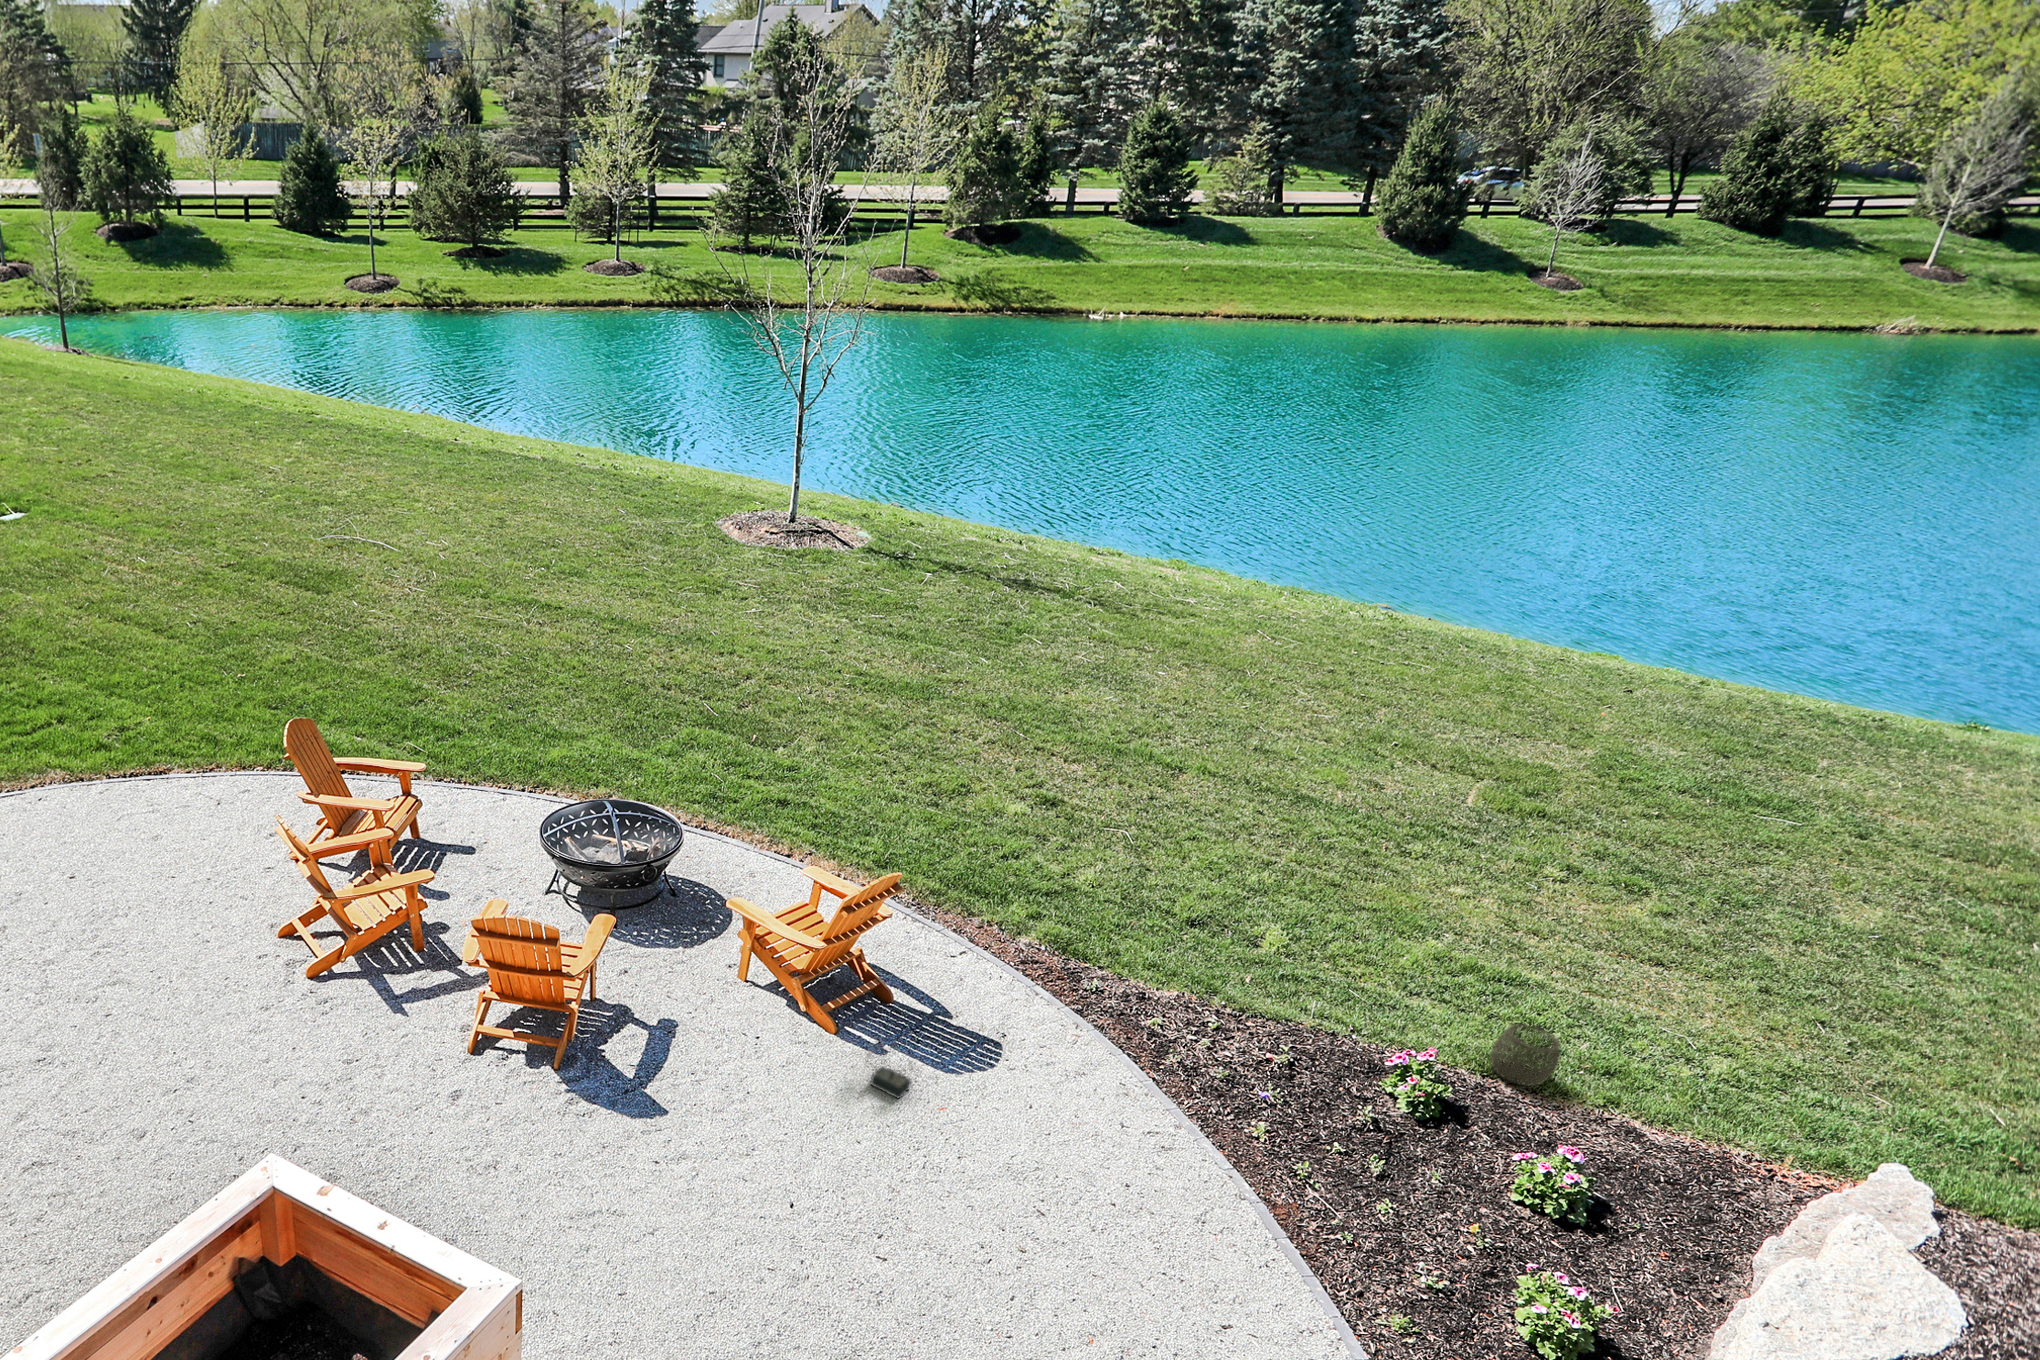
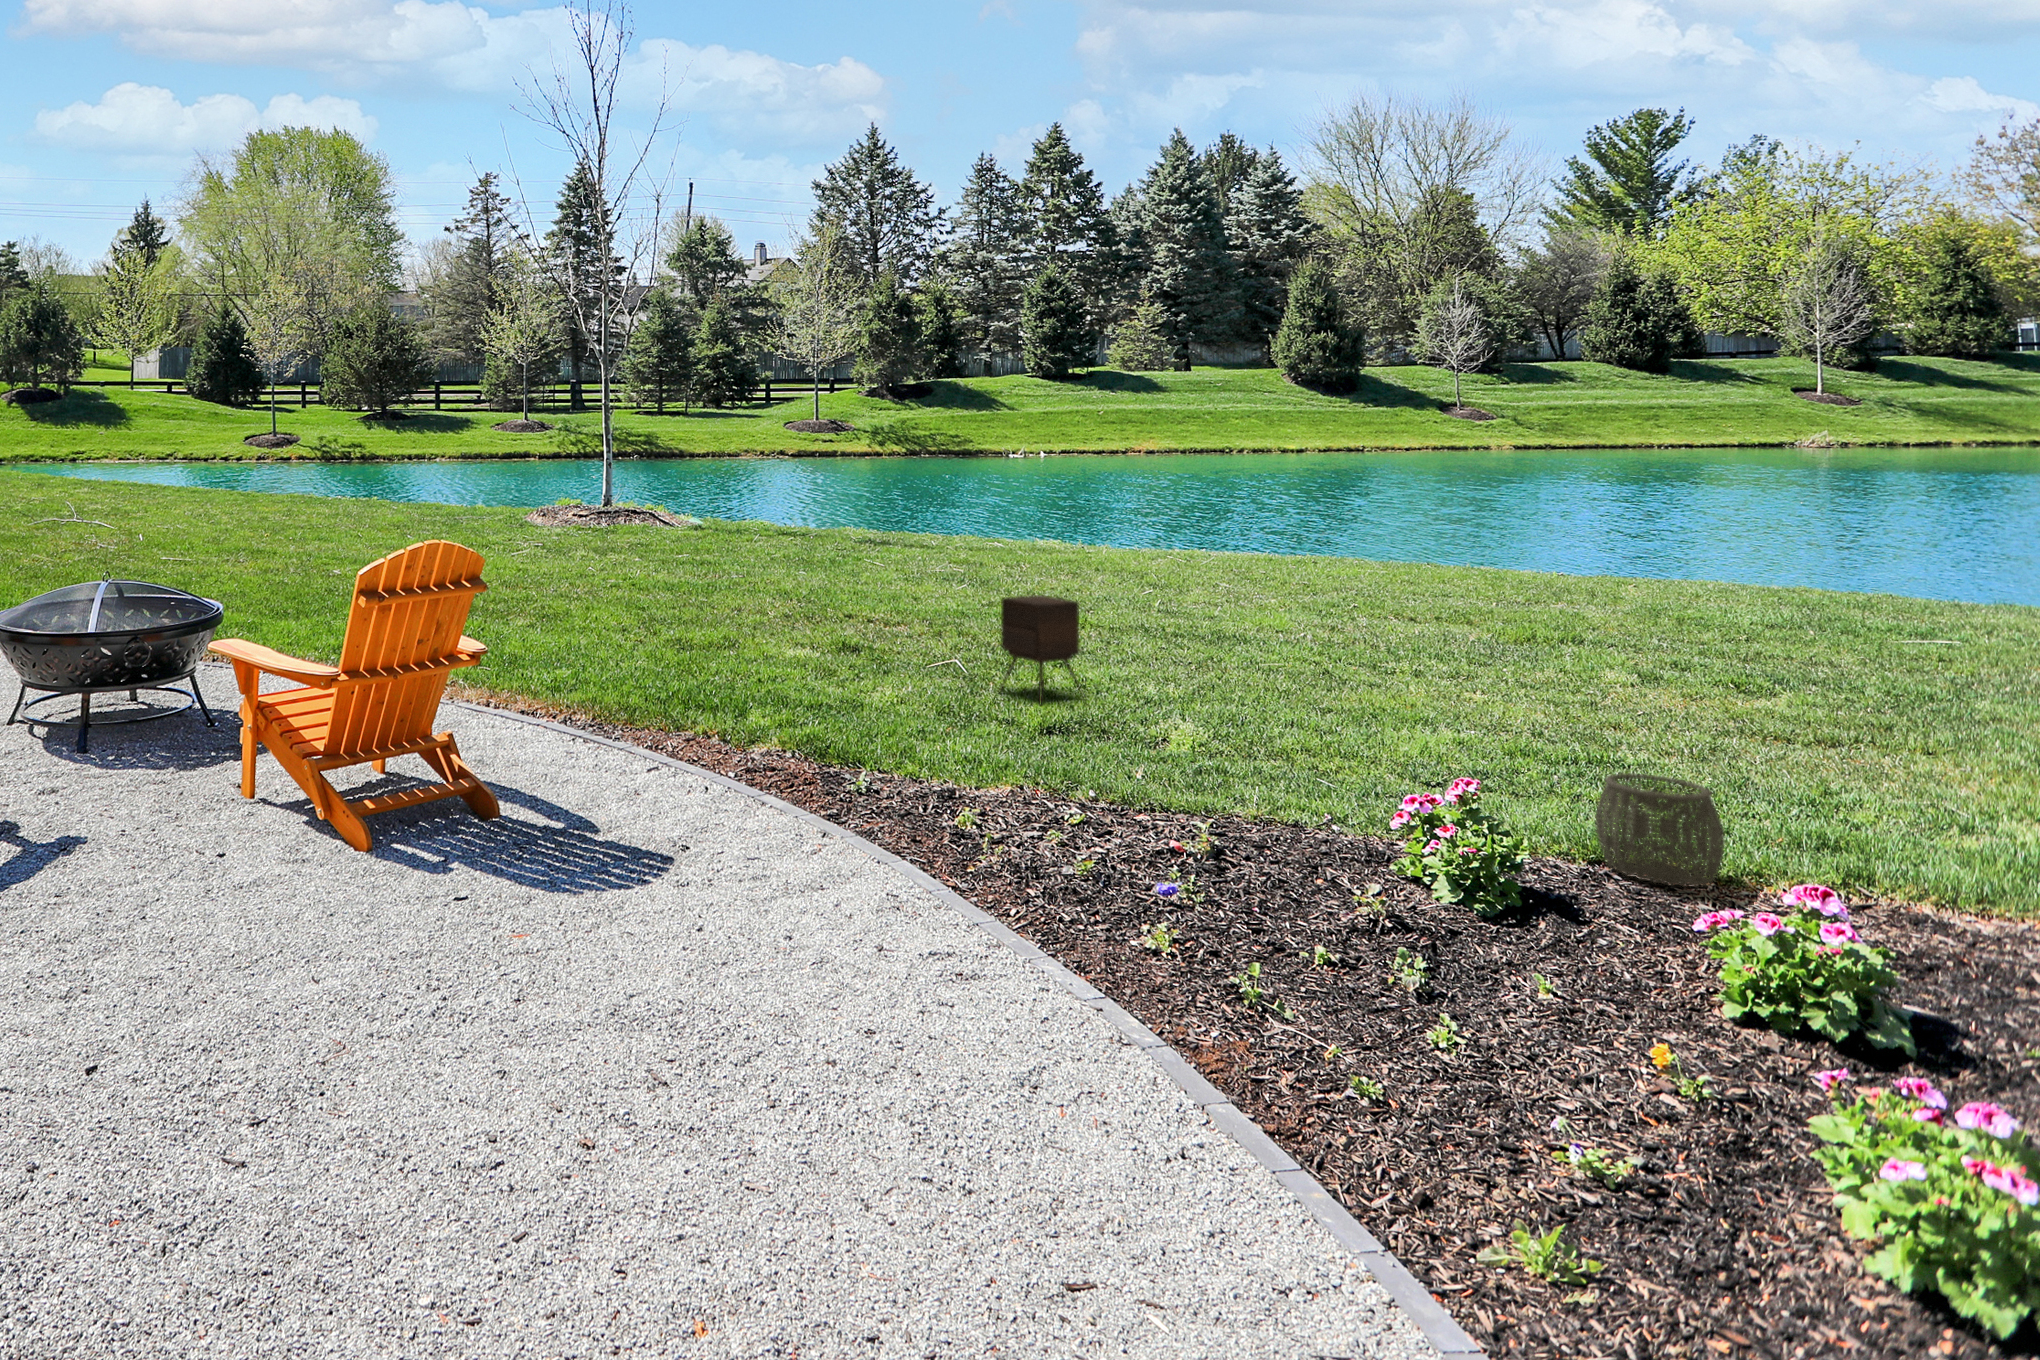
side table: none [1149,798,1219,875] -> present [999,595,1085,703]
decorative plant: present [865,1040,912,1098] -> none [366,807,478,927]

